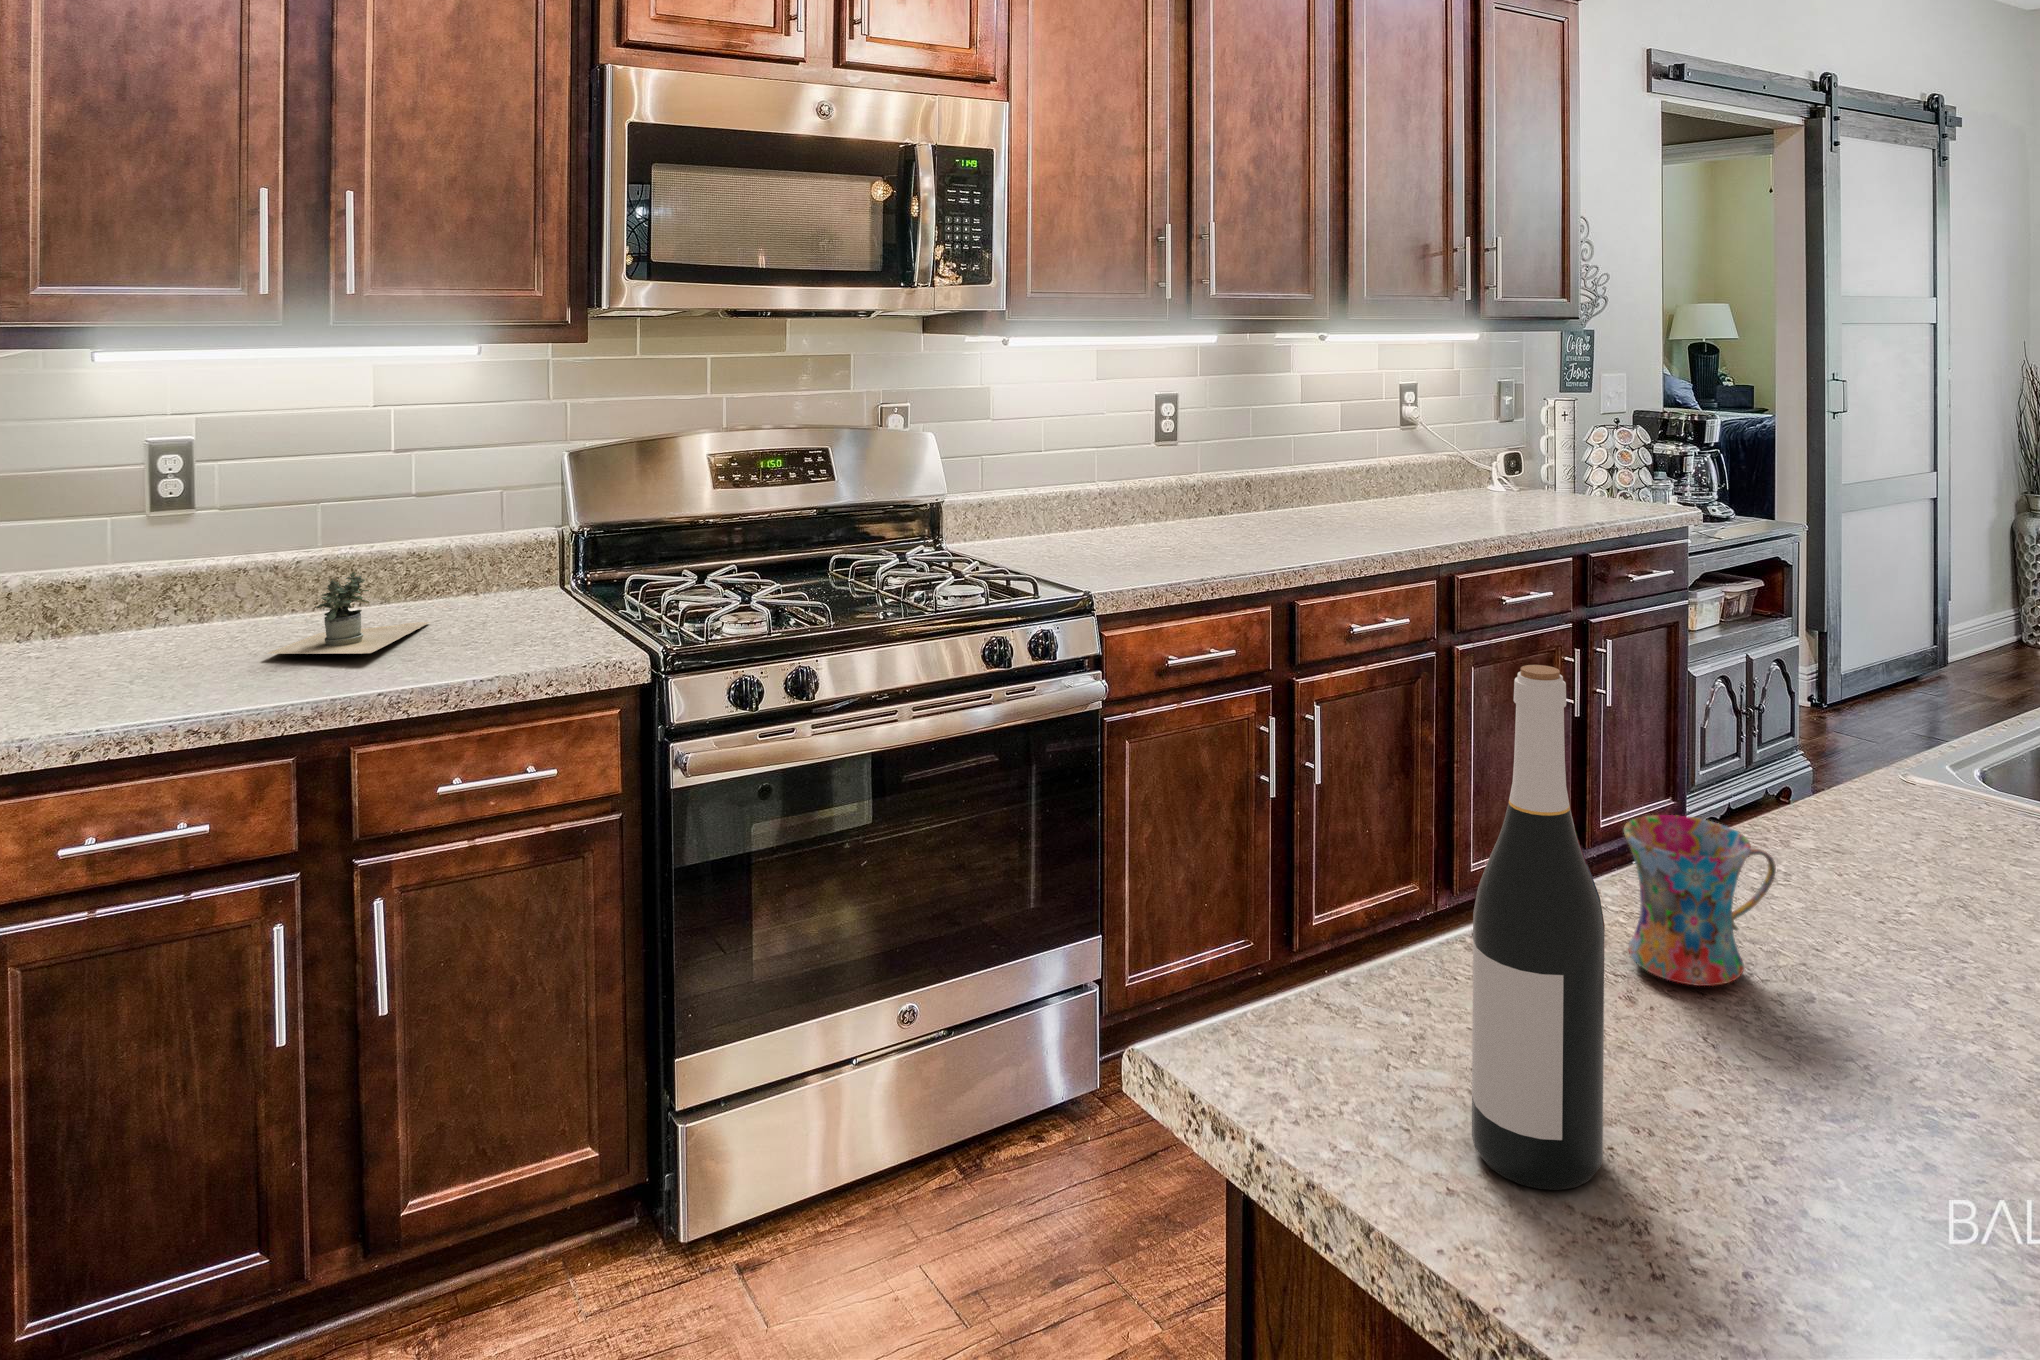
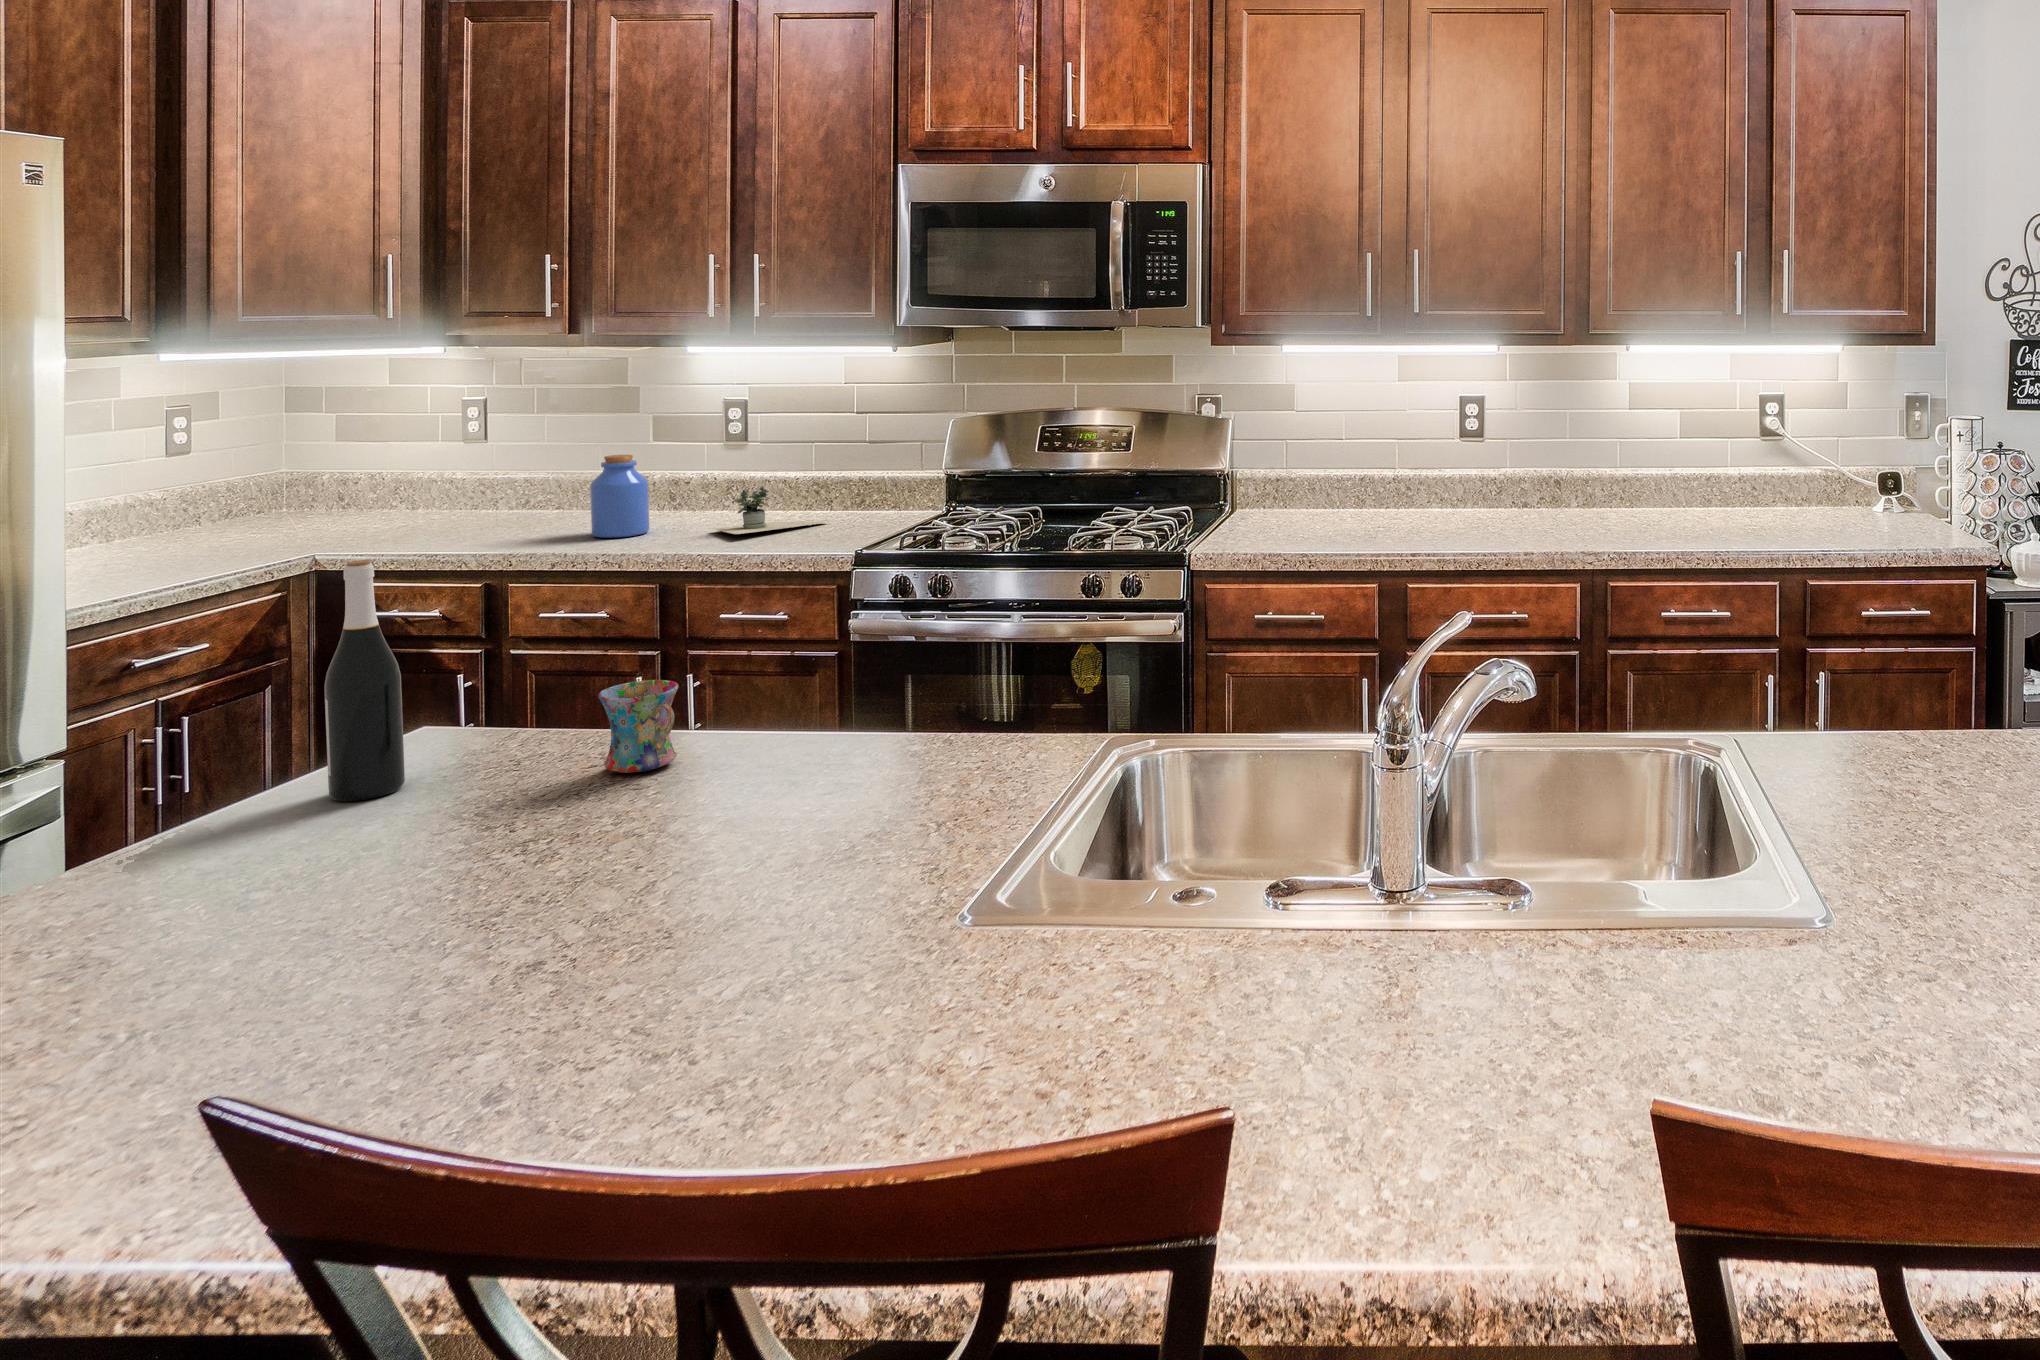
jar: none [27,539,139,695] -> present [590,455,649,538]

